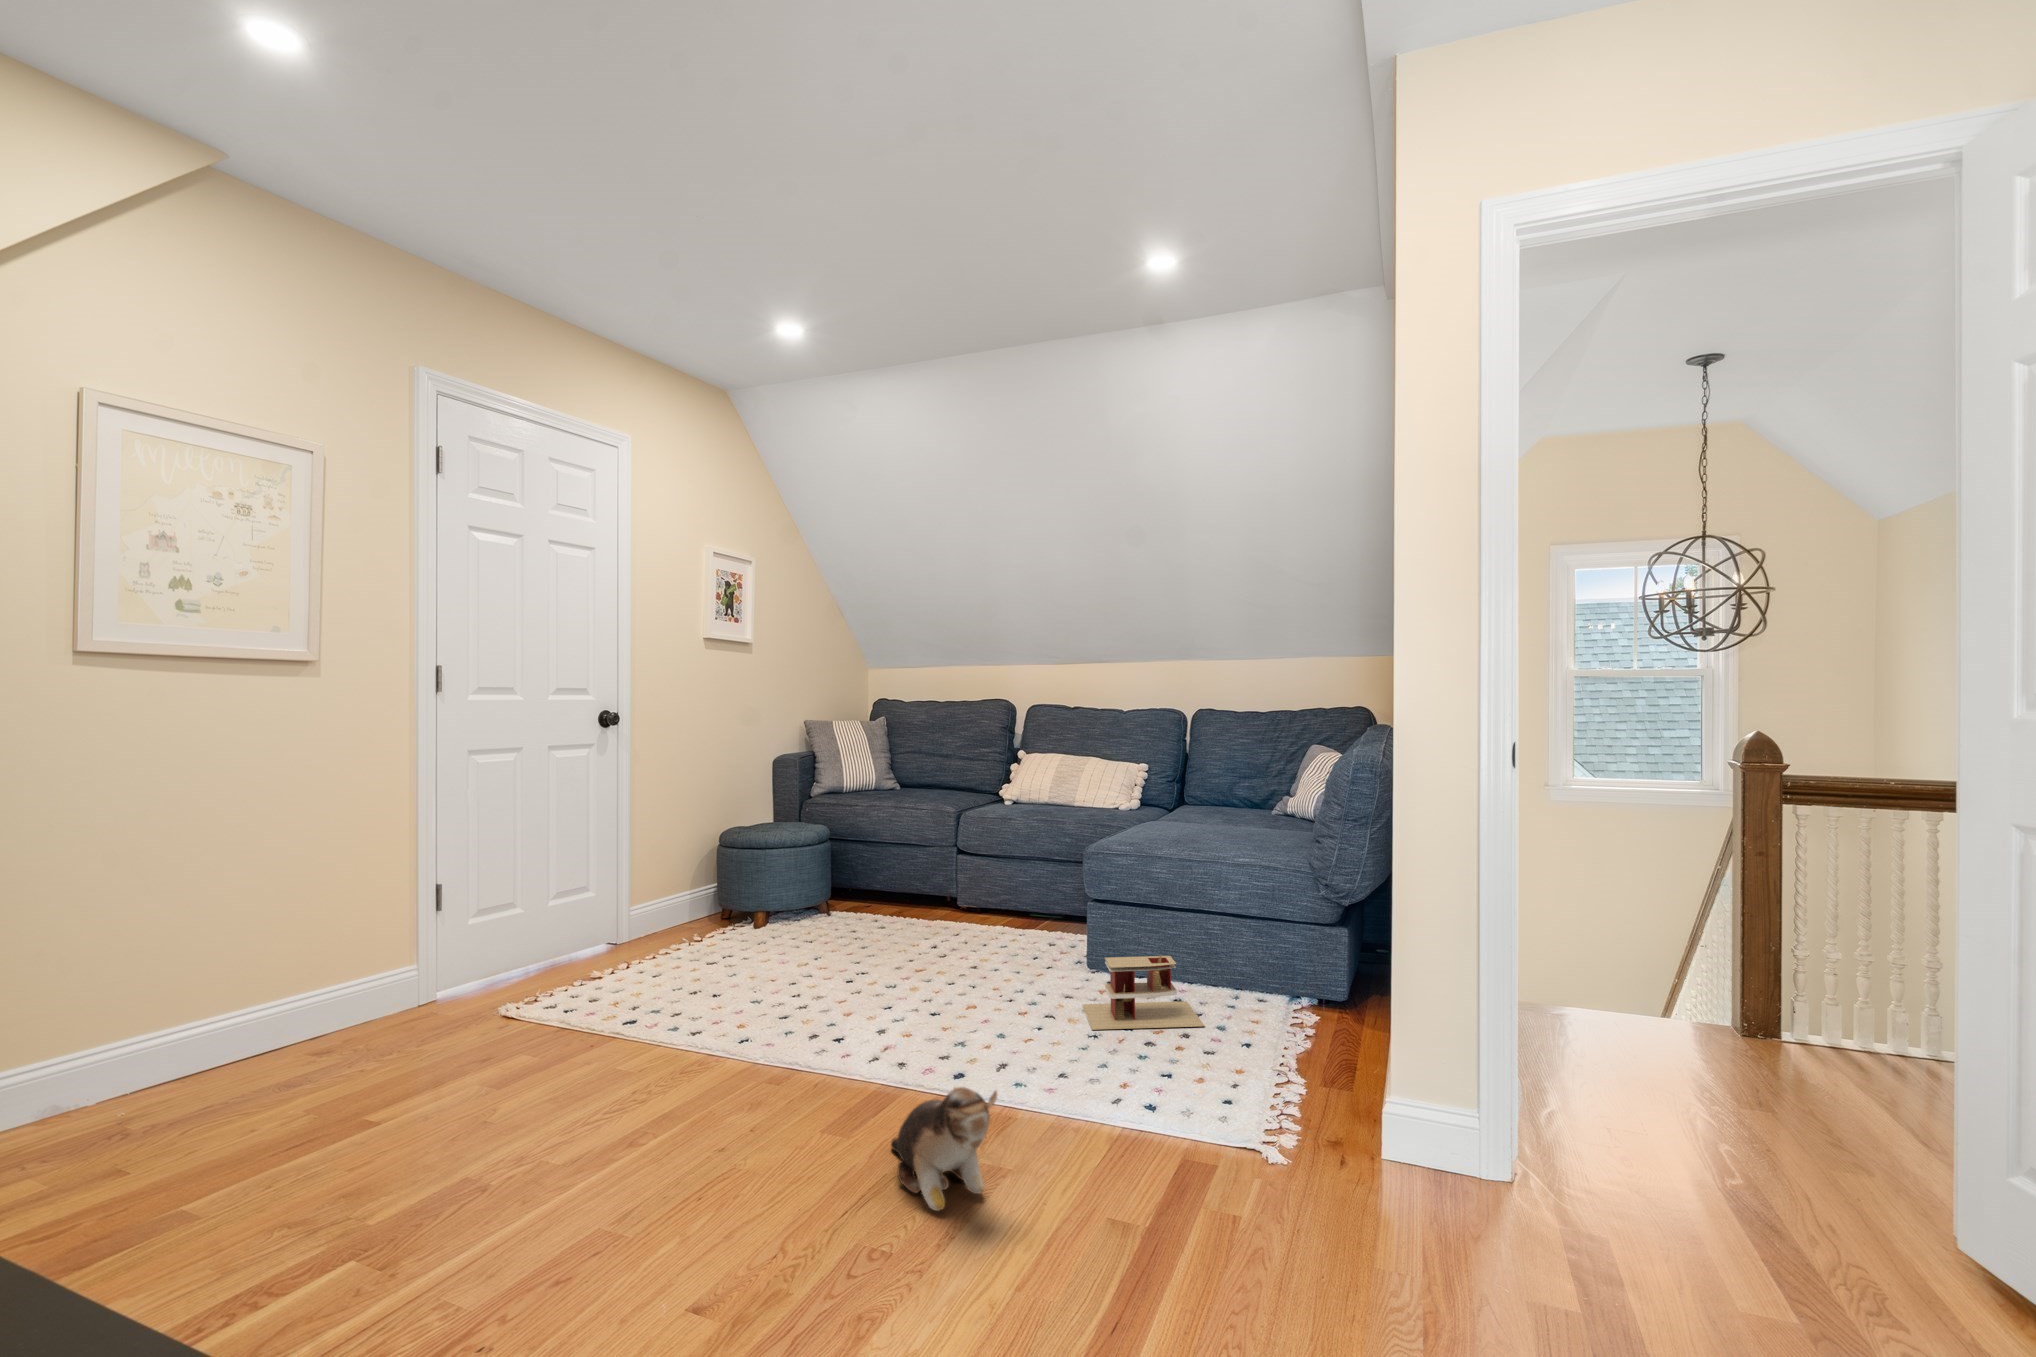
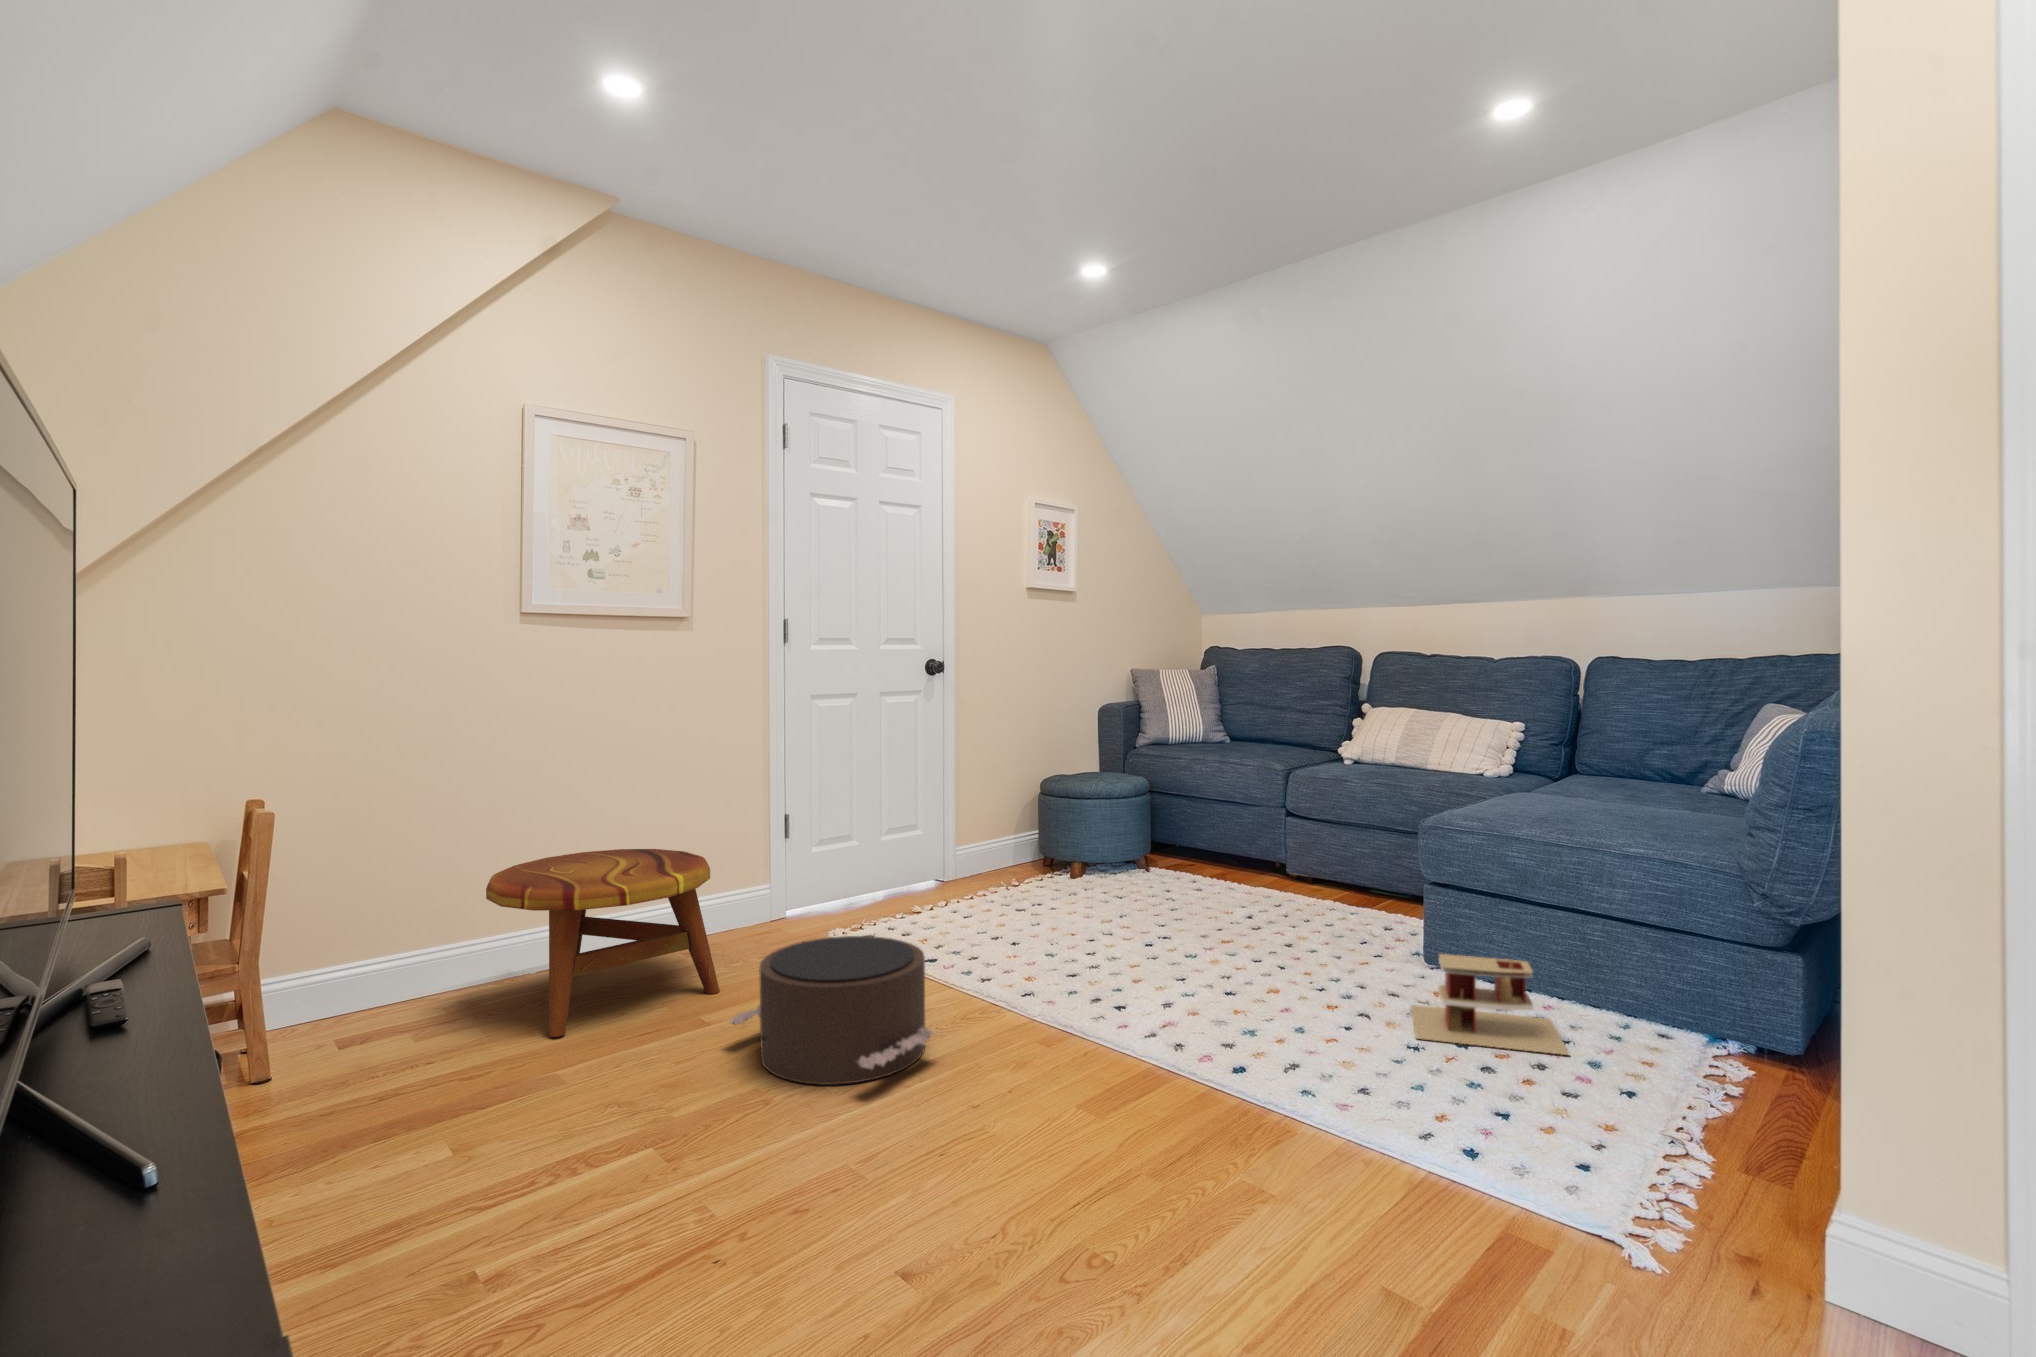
side table: none [85,931,397,1154] -> present [486,849,720,1037]
pouf: none [433,997,676,1150] -> present [729,936,933,1085]
plush toy: present [891,1087,997,1211] -> none [1137,1100,1242,1240]

